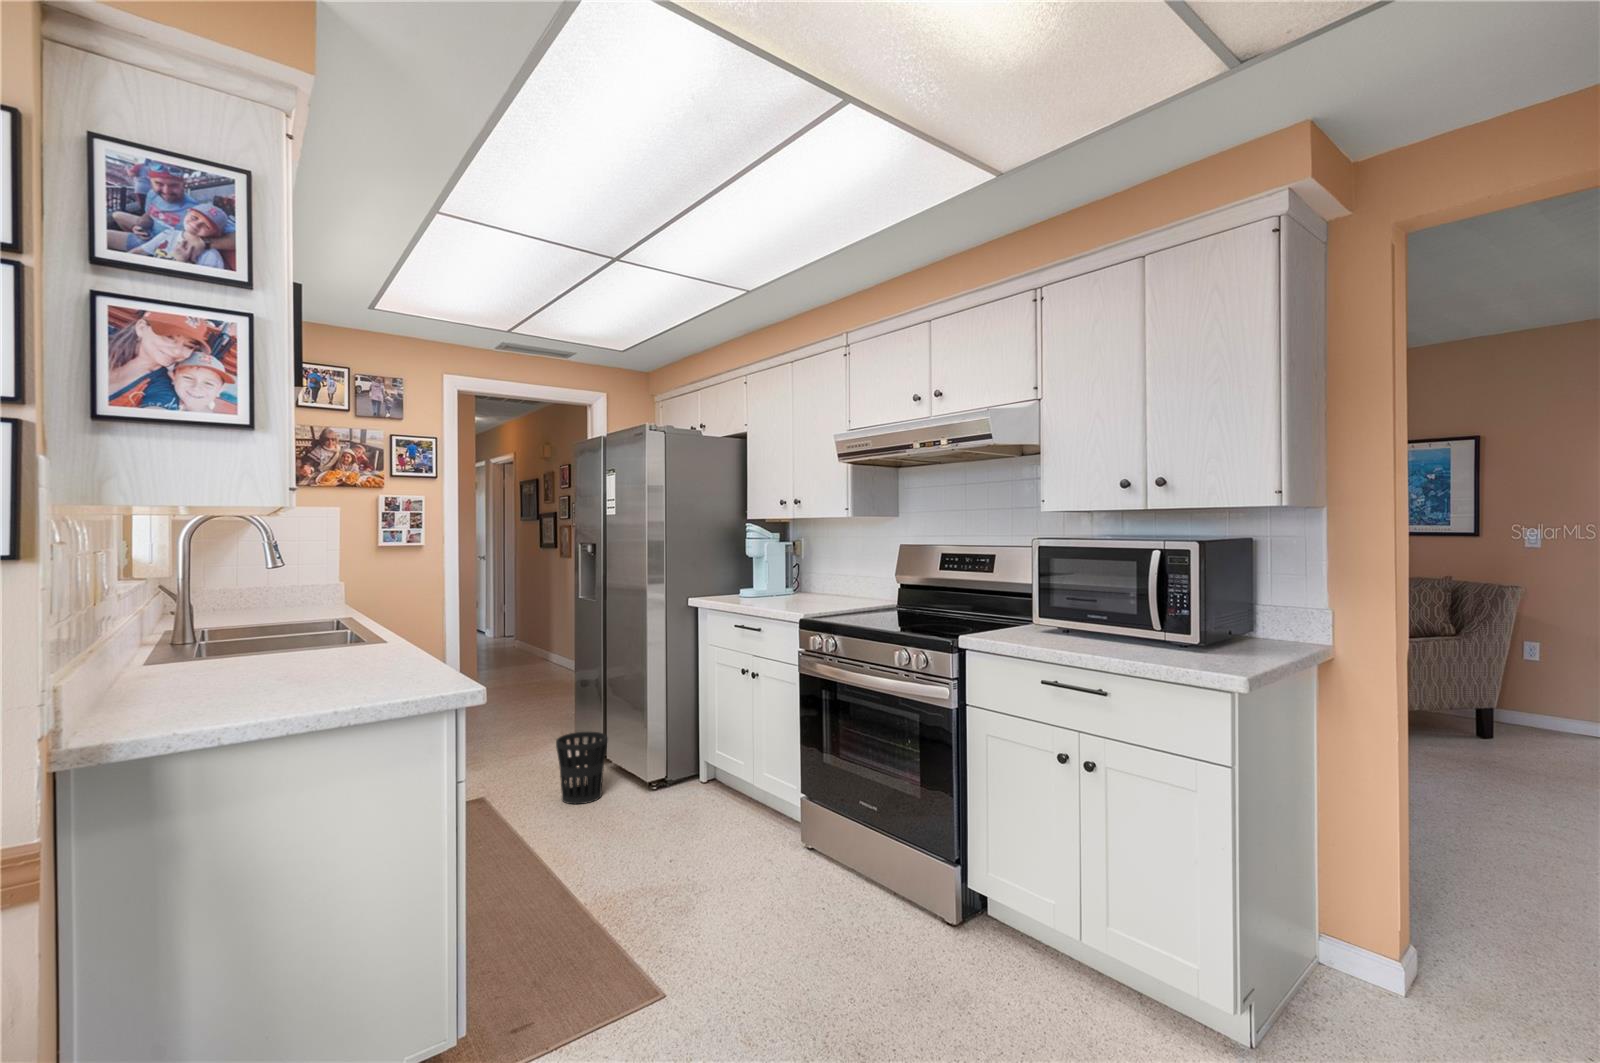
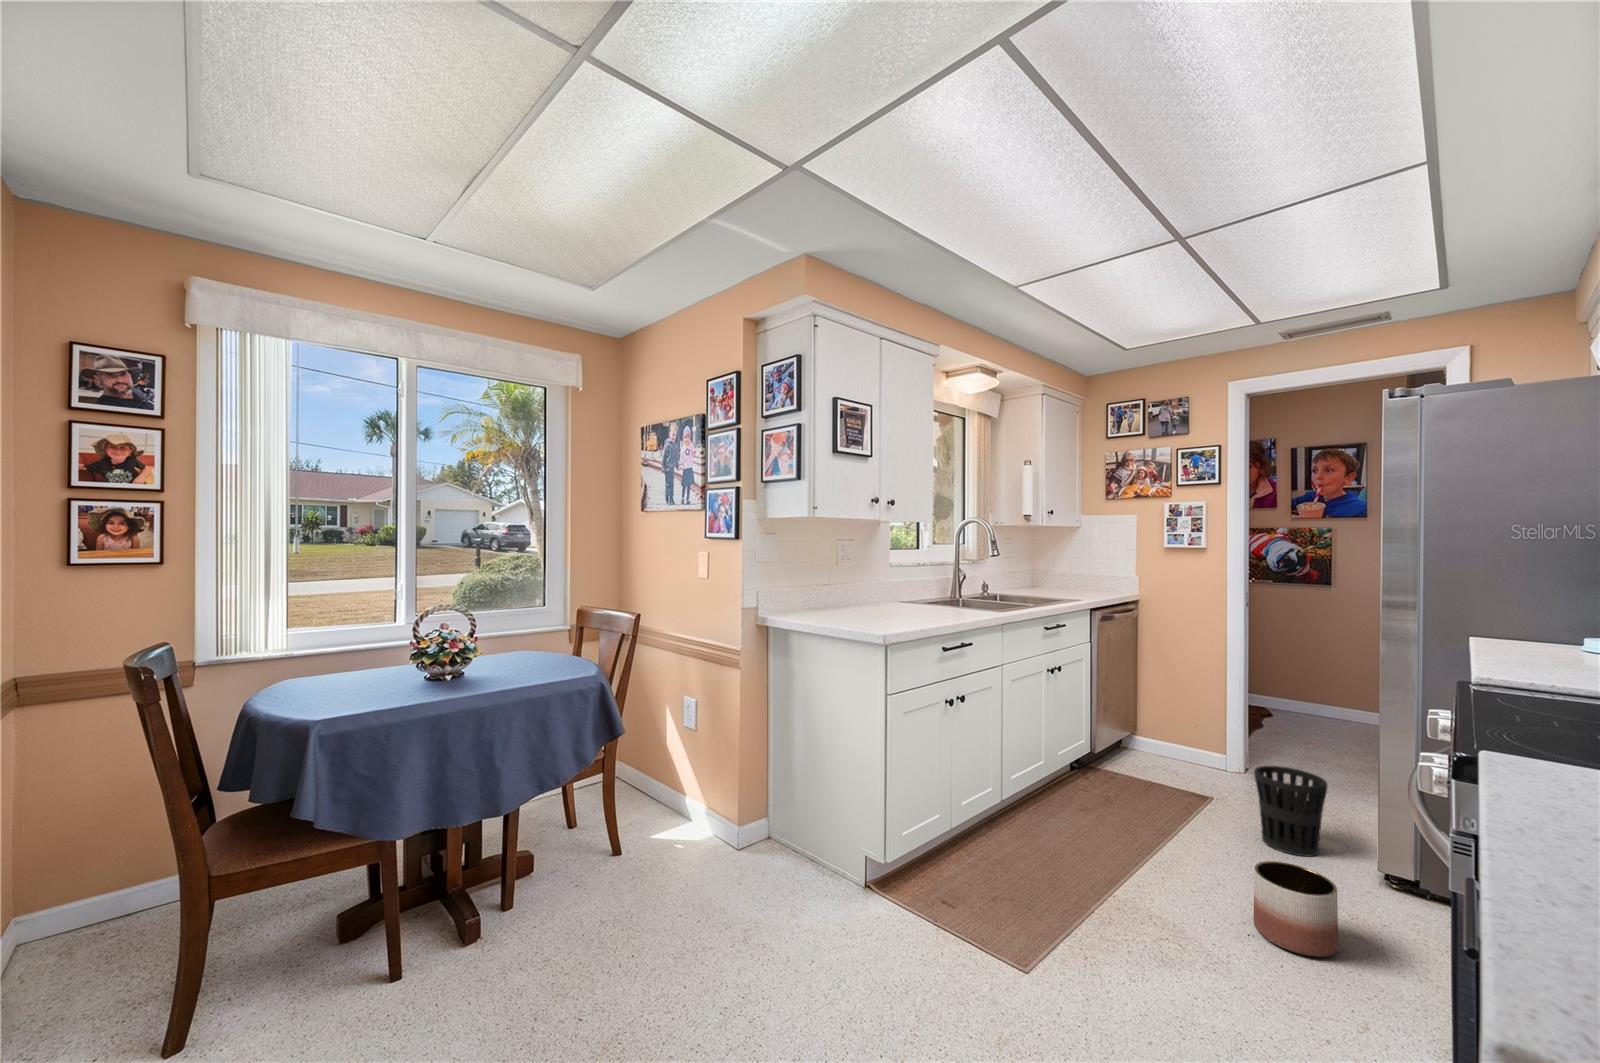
planter: none [657,788,708,852] -> present [1254,861,1338,957]

